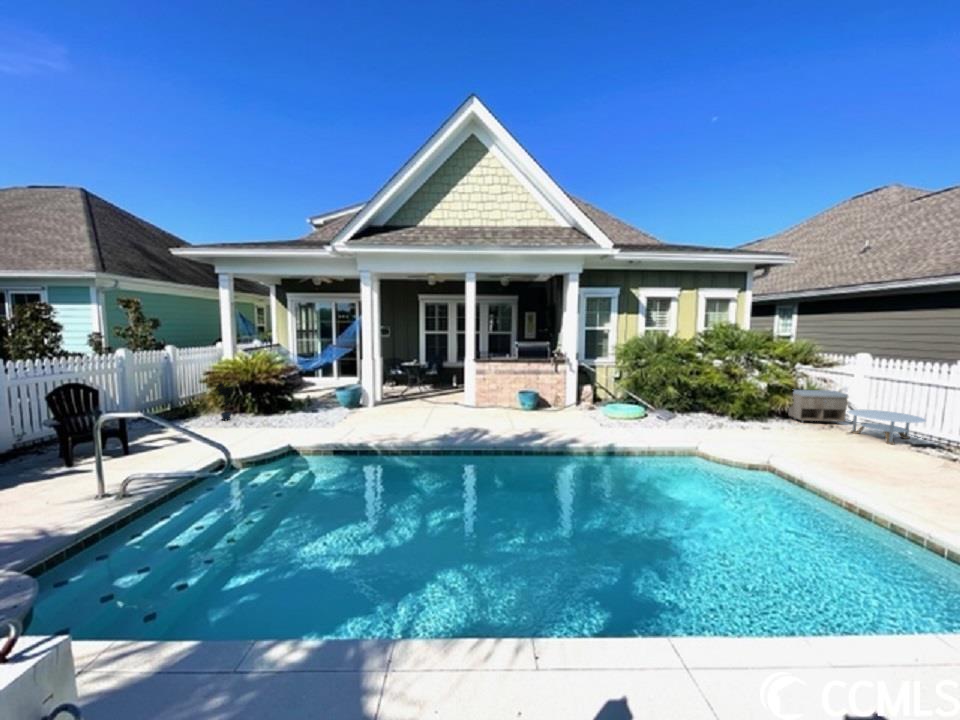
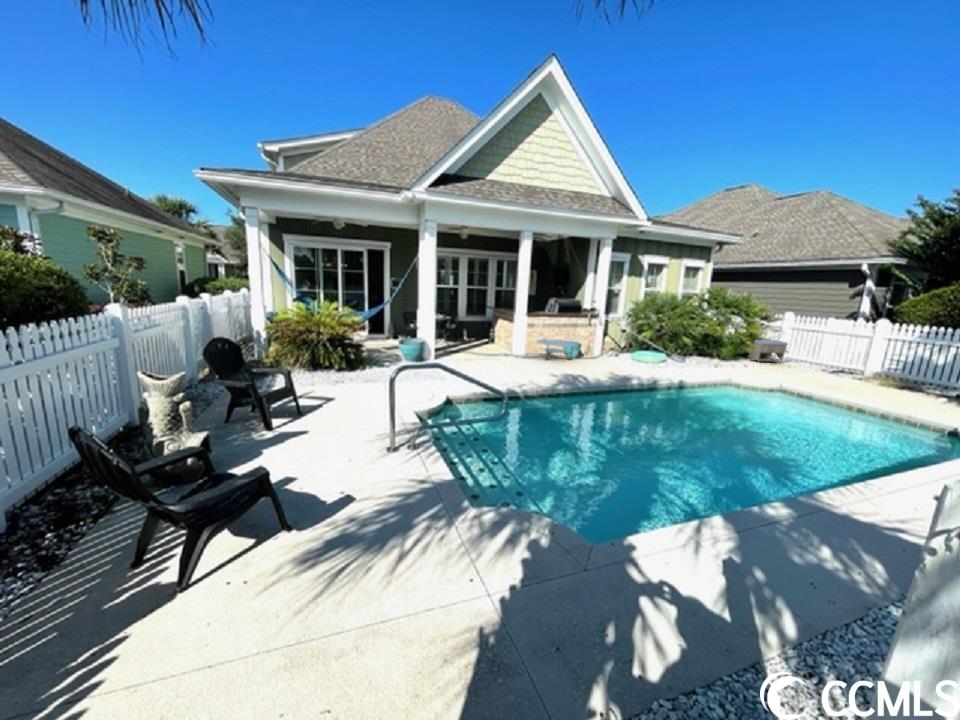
potted plant: present [217,383,233,420] -> none [310,331,338,371]
round table: present [848,410,926,445] -> present [538,339,575,360]

